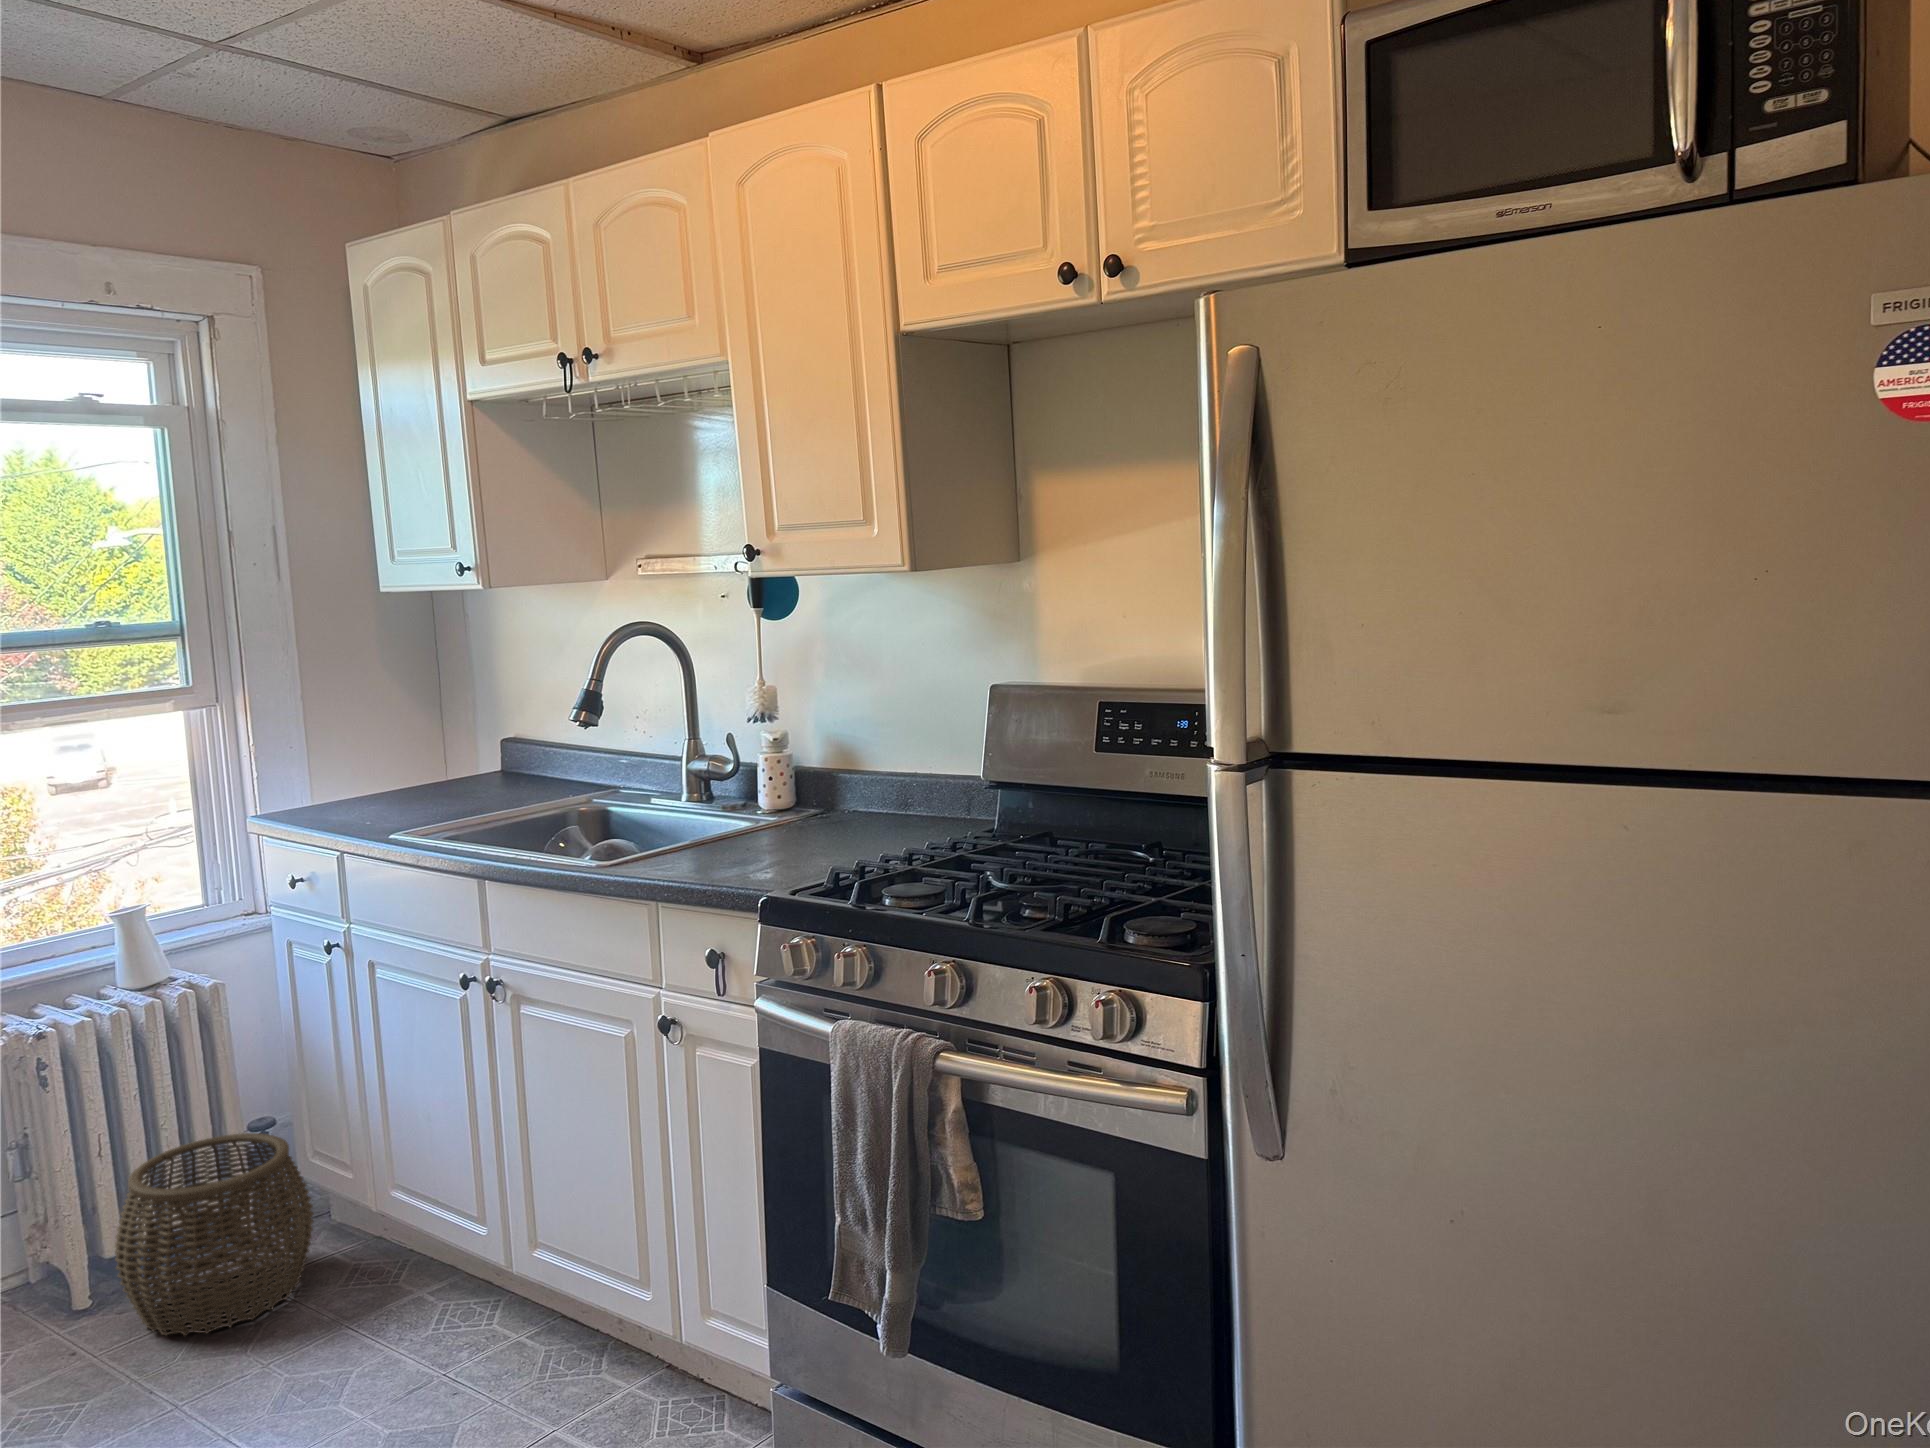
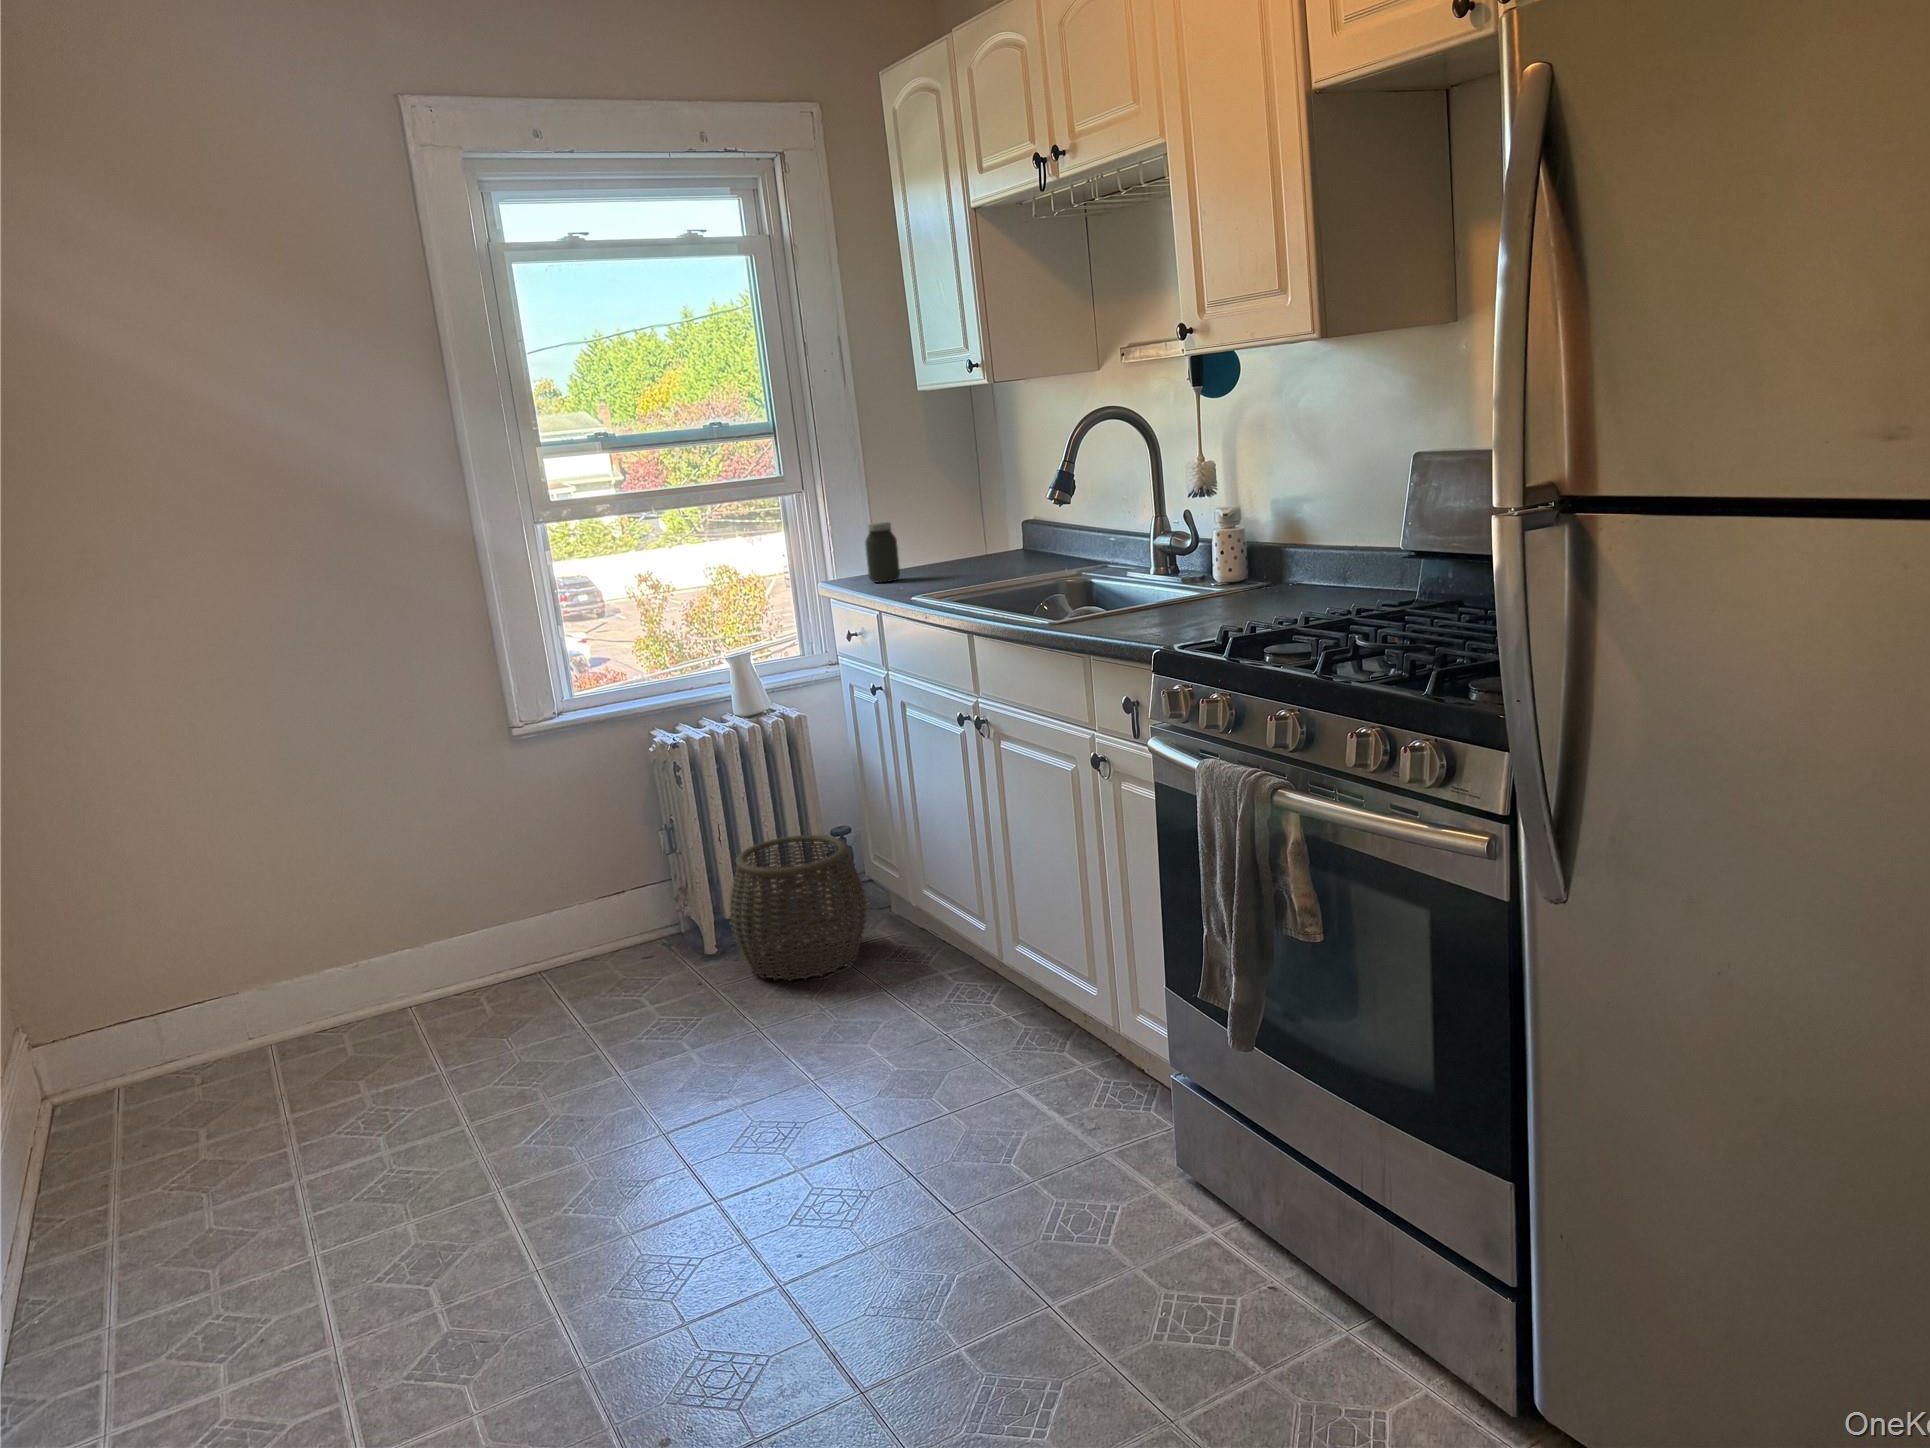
jar: none [317,746,361,817] -> present [865,522,900,583]

